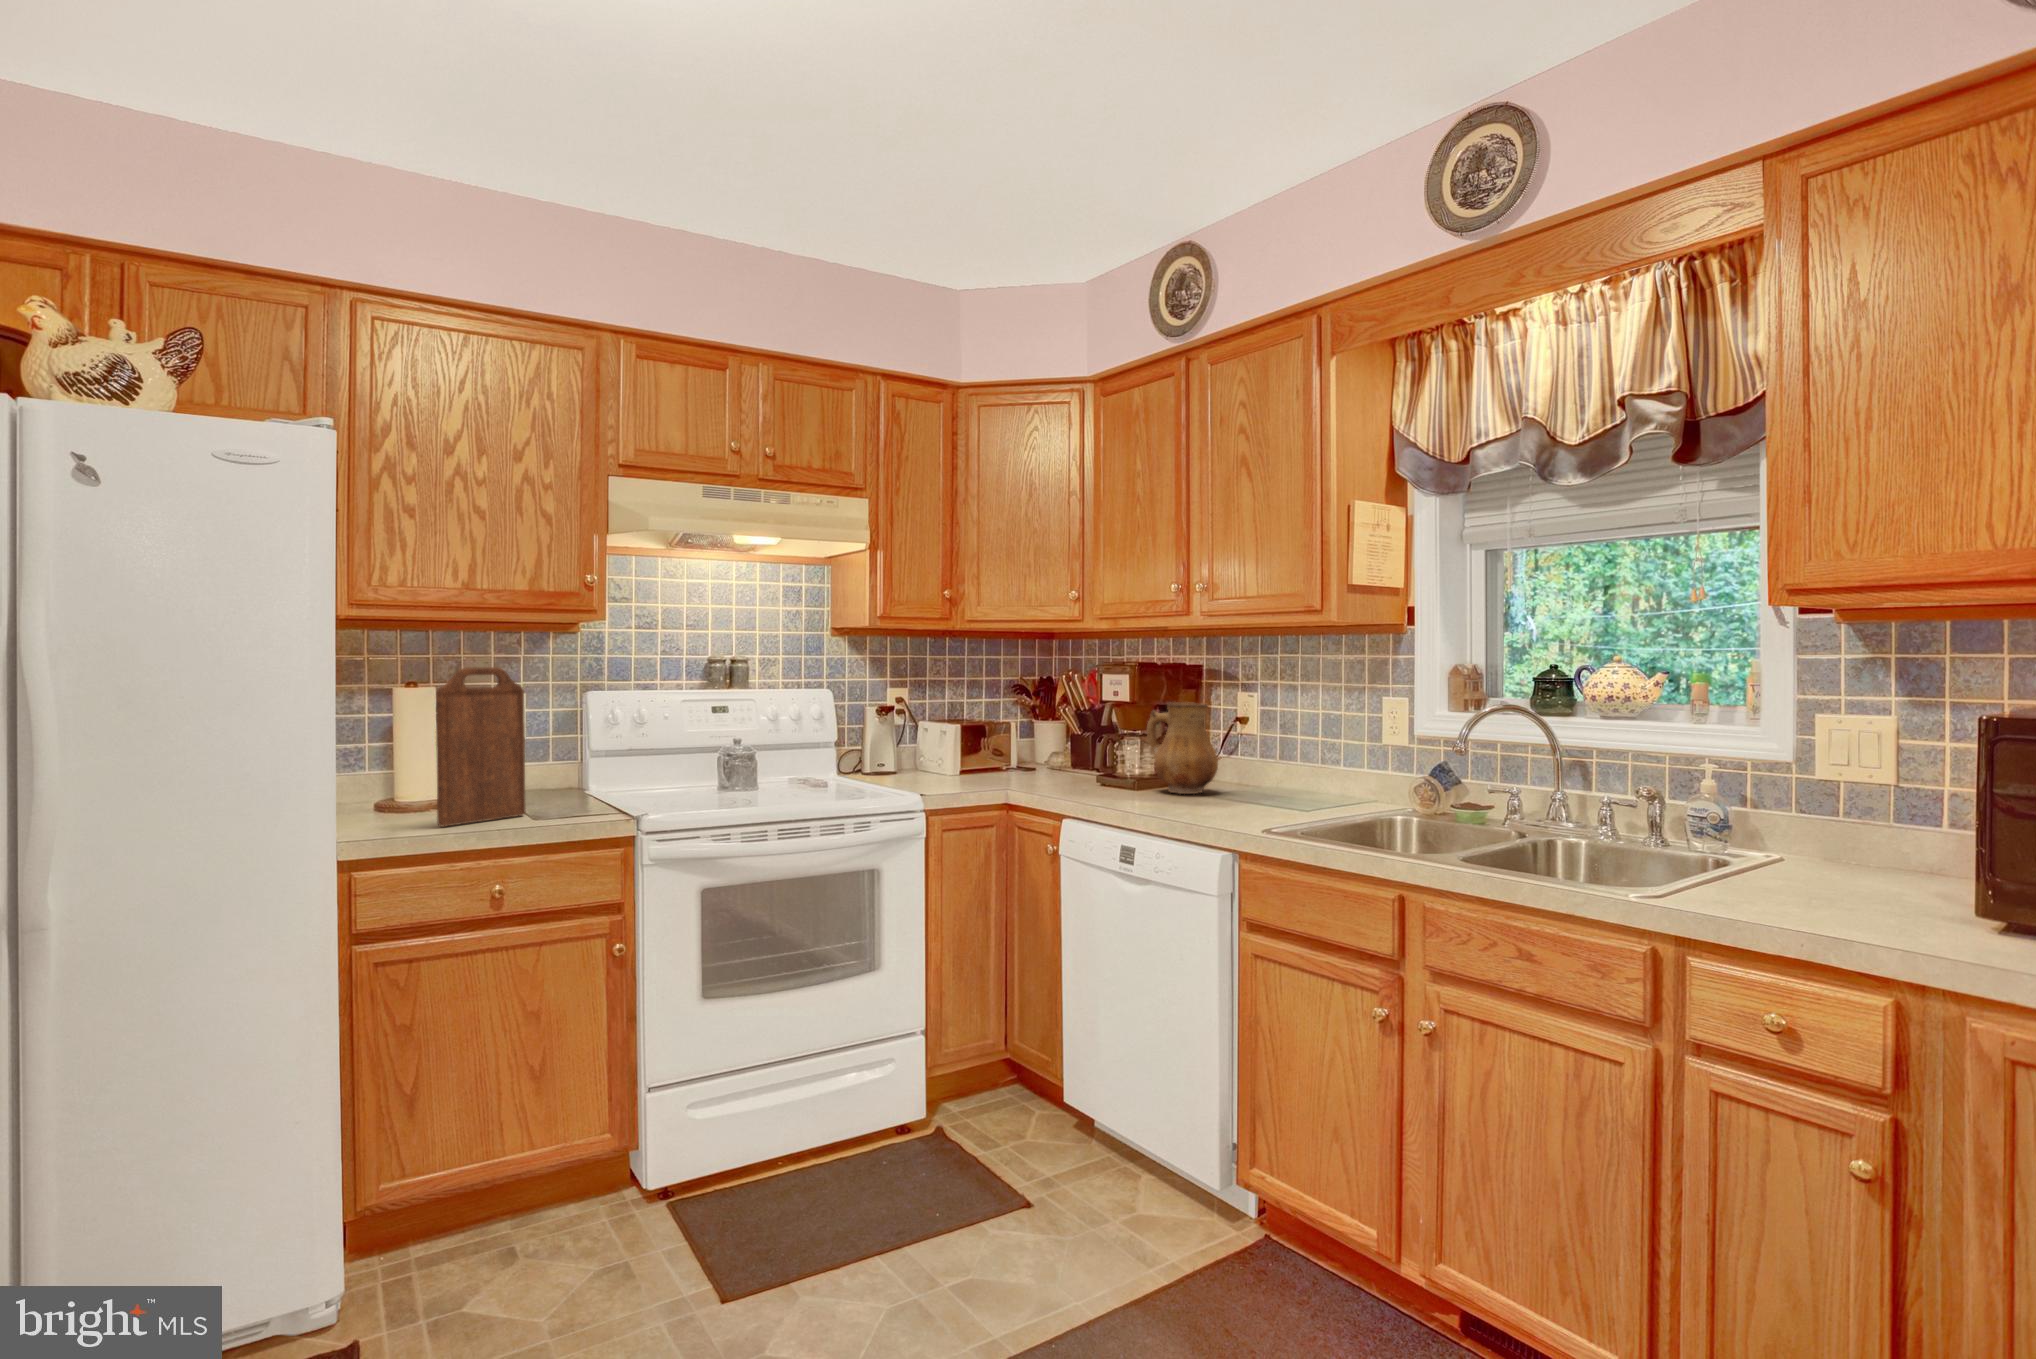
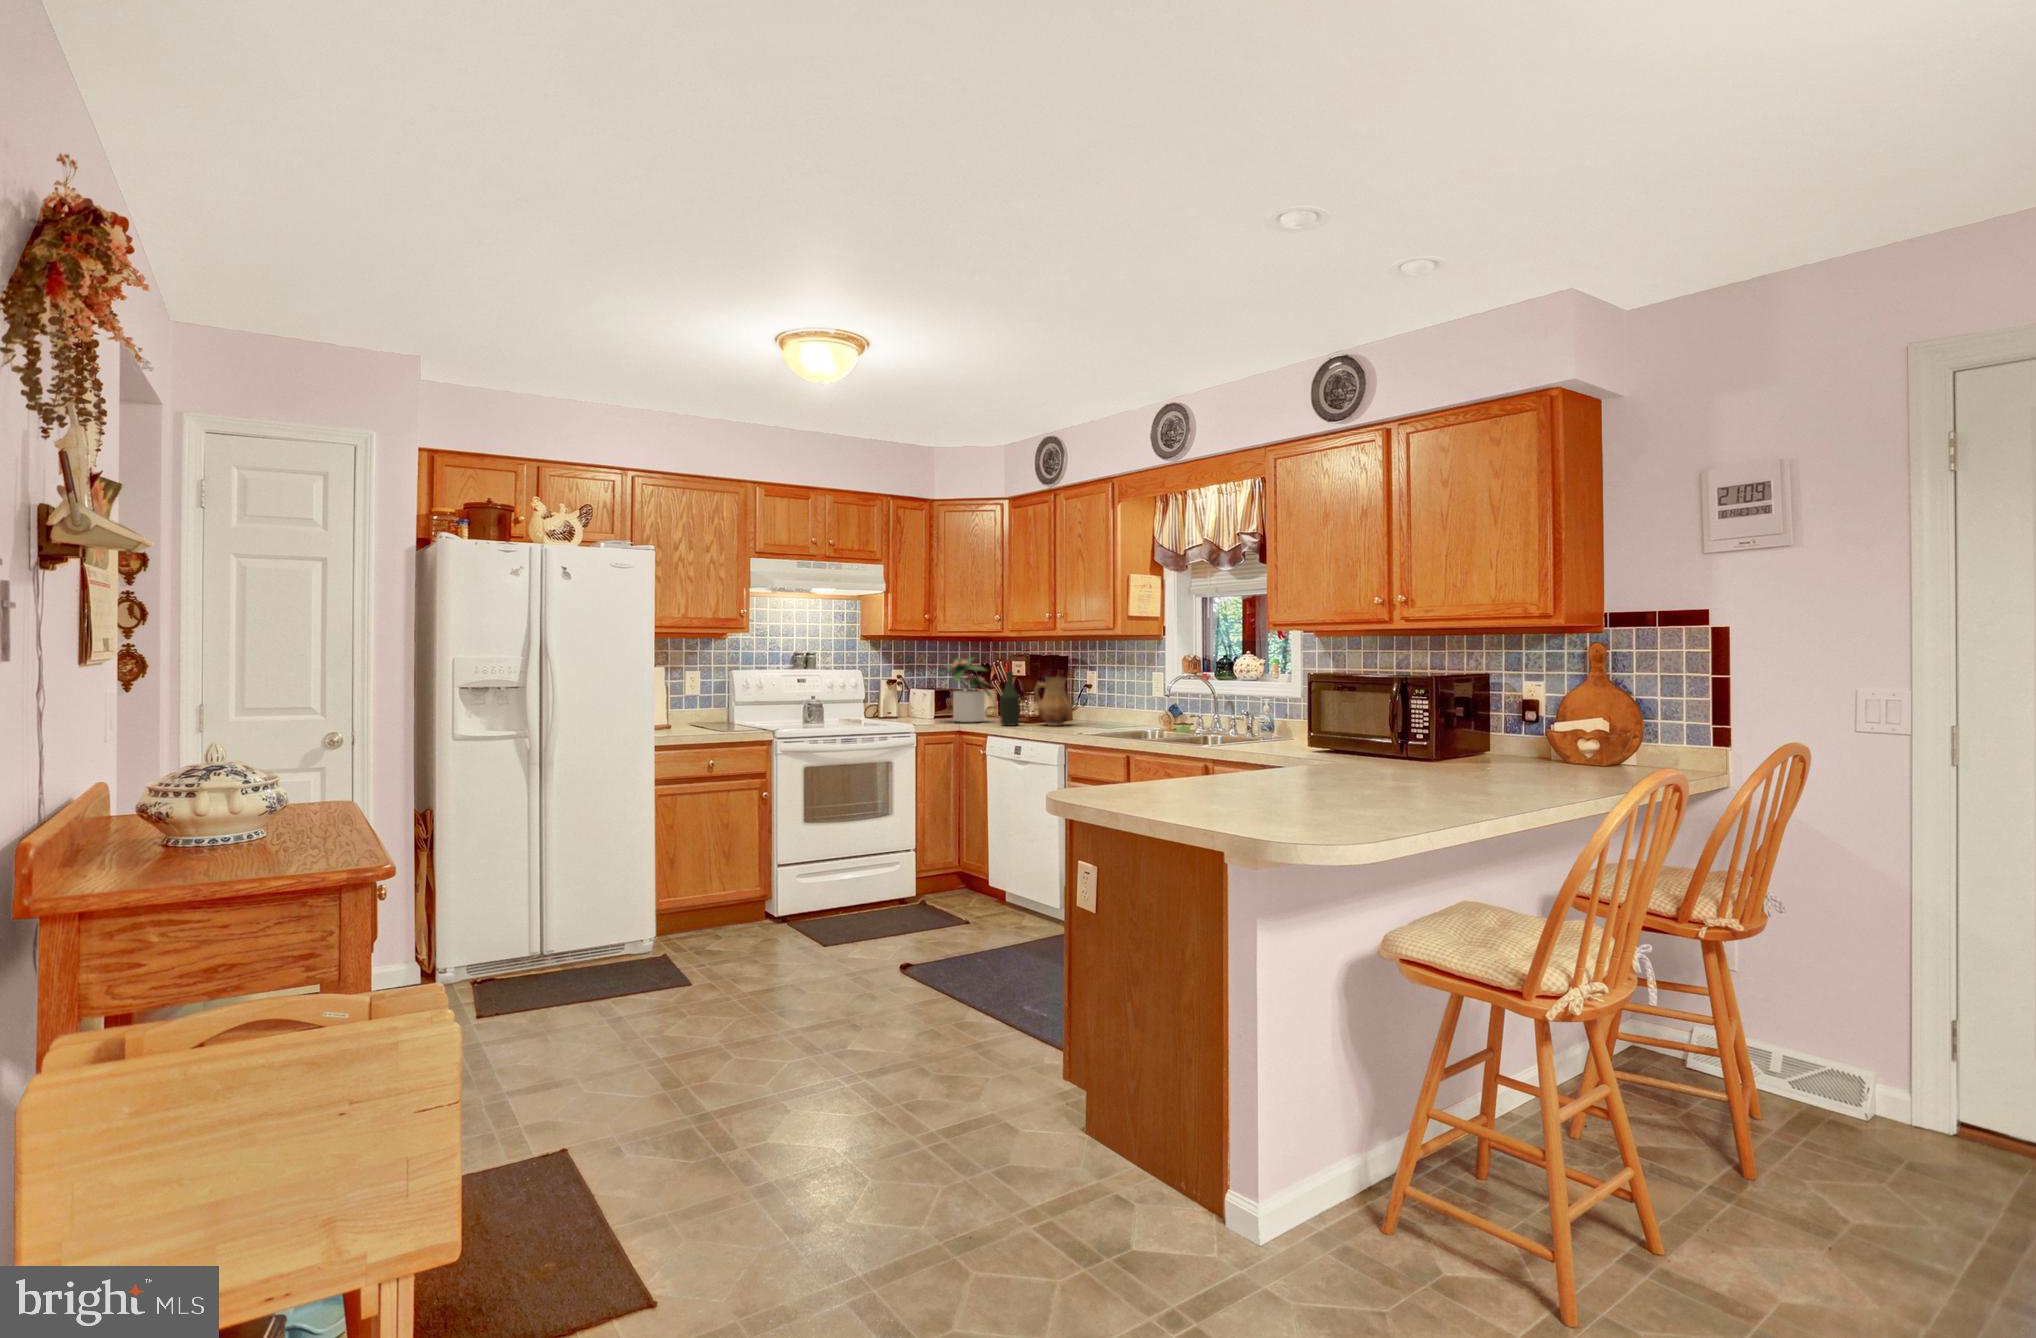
potted plant: none [964,665,1069,784] -> present [946,658,991,723]
cutting board: present [436,667,526,827] -> none [682,658,718,734]
bottle: none [1085,692,1121,795] -> present [1000,672,1020,726]

